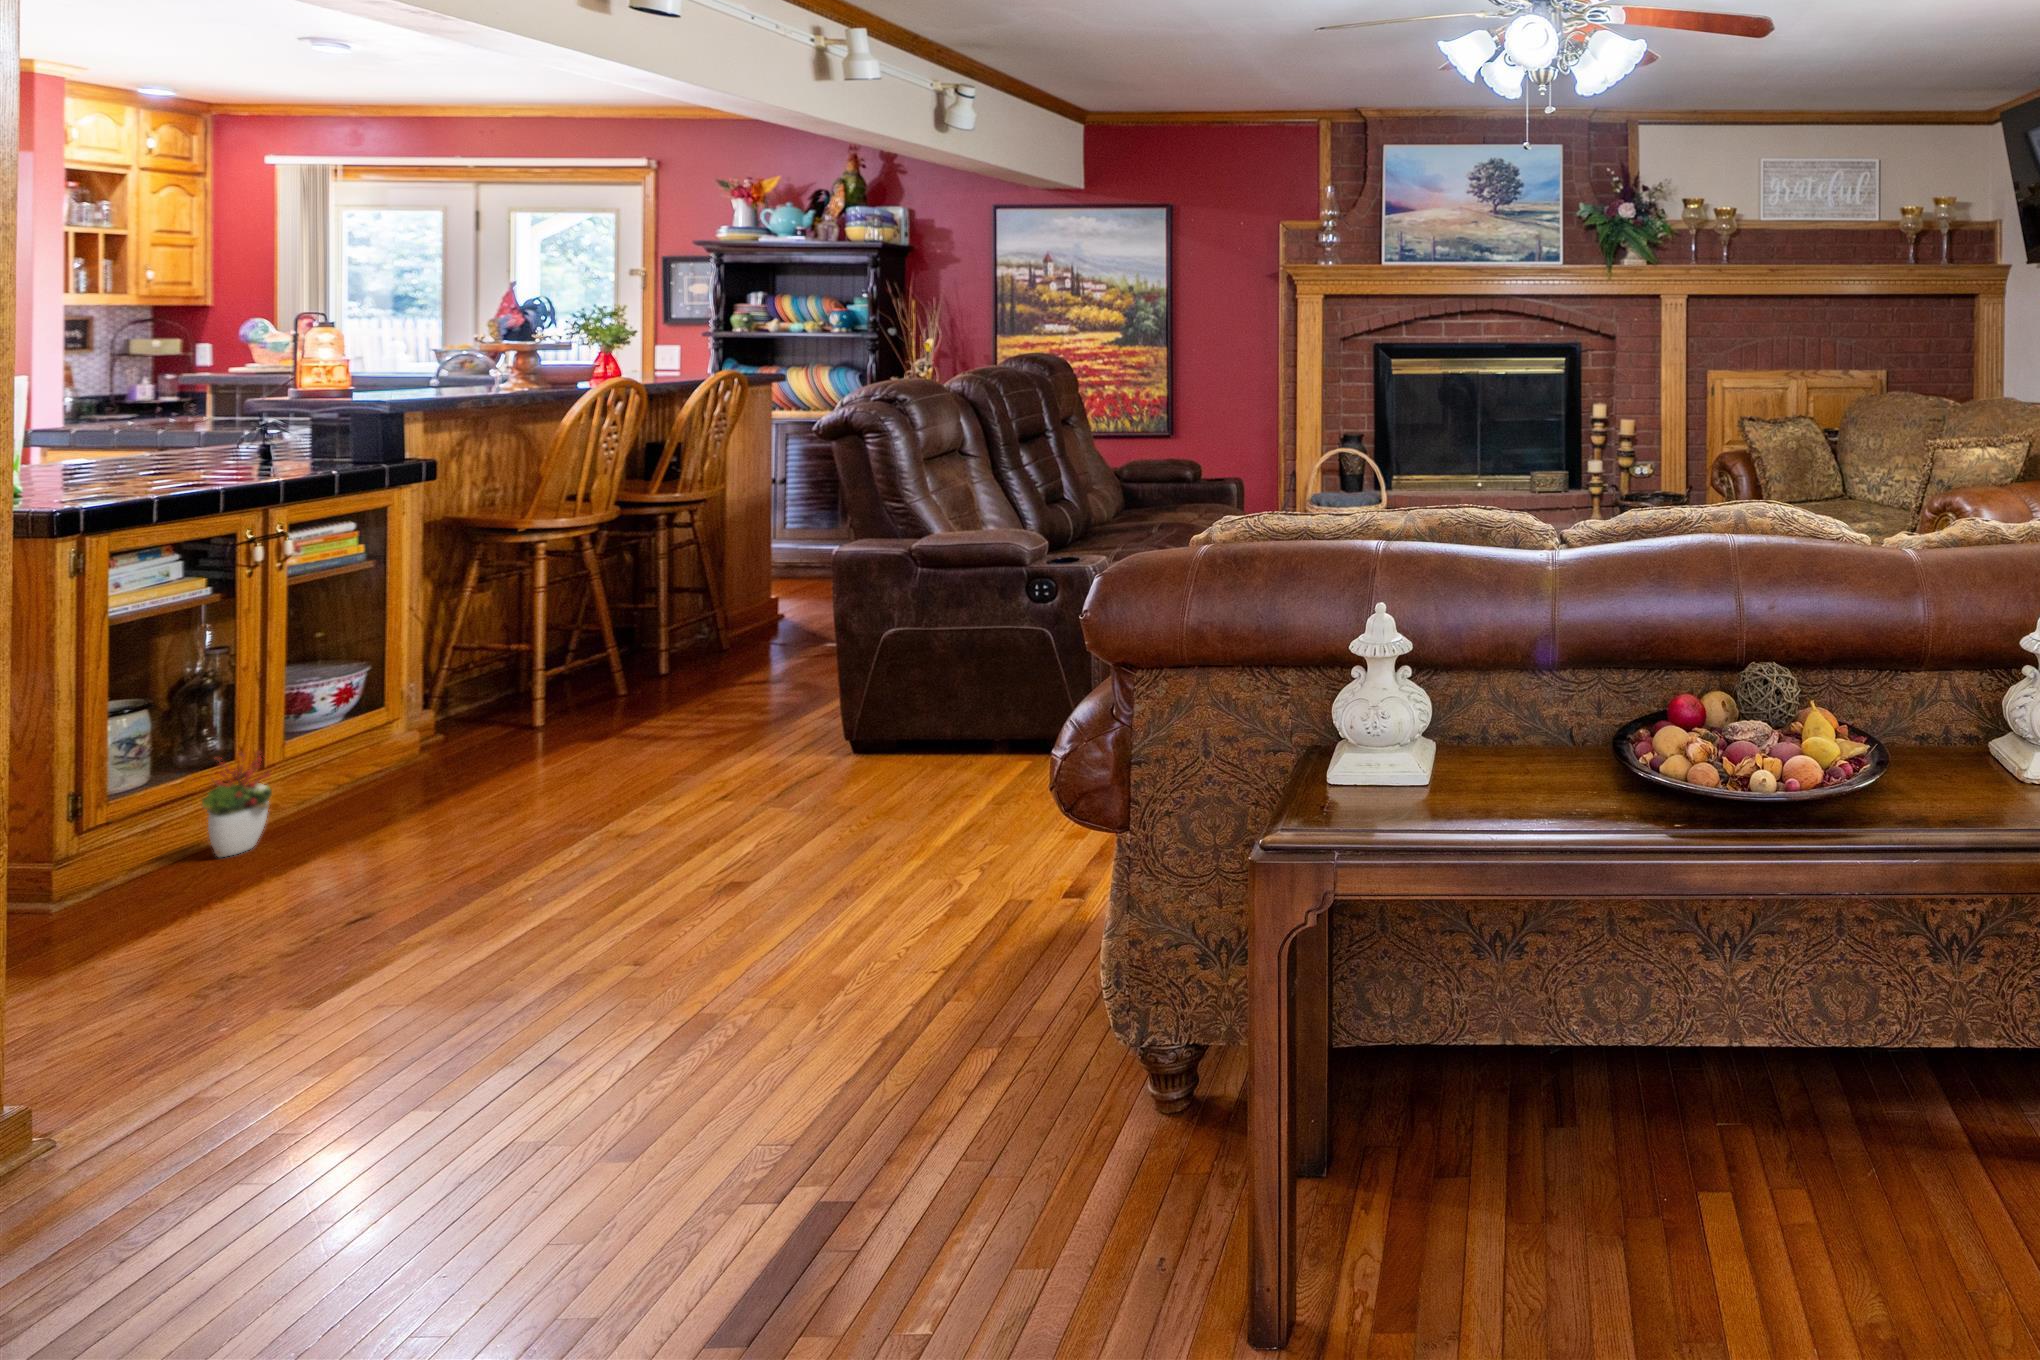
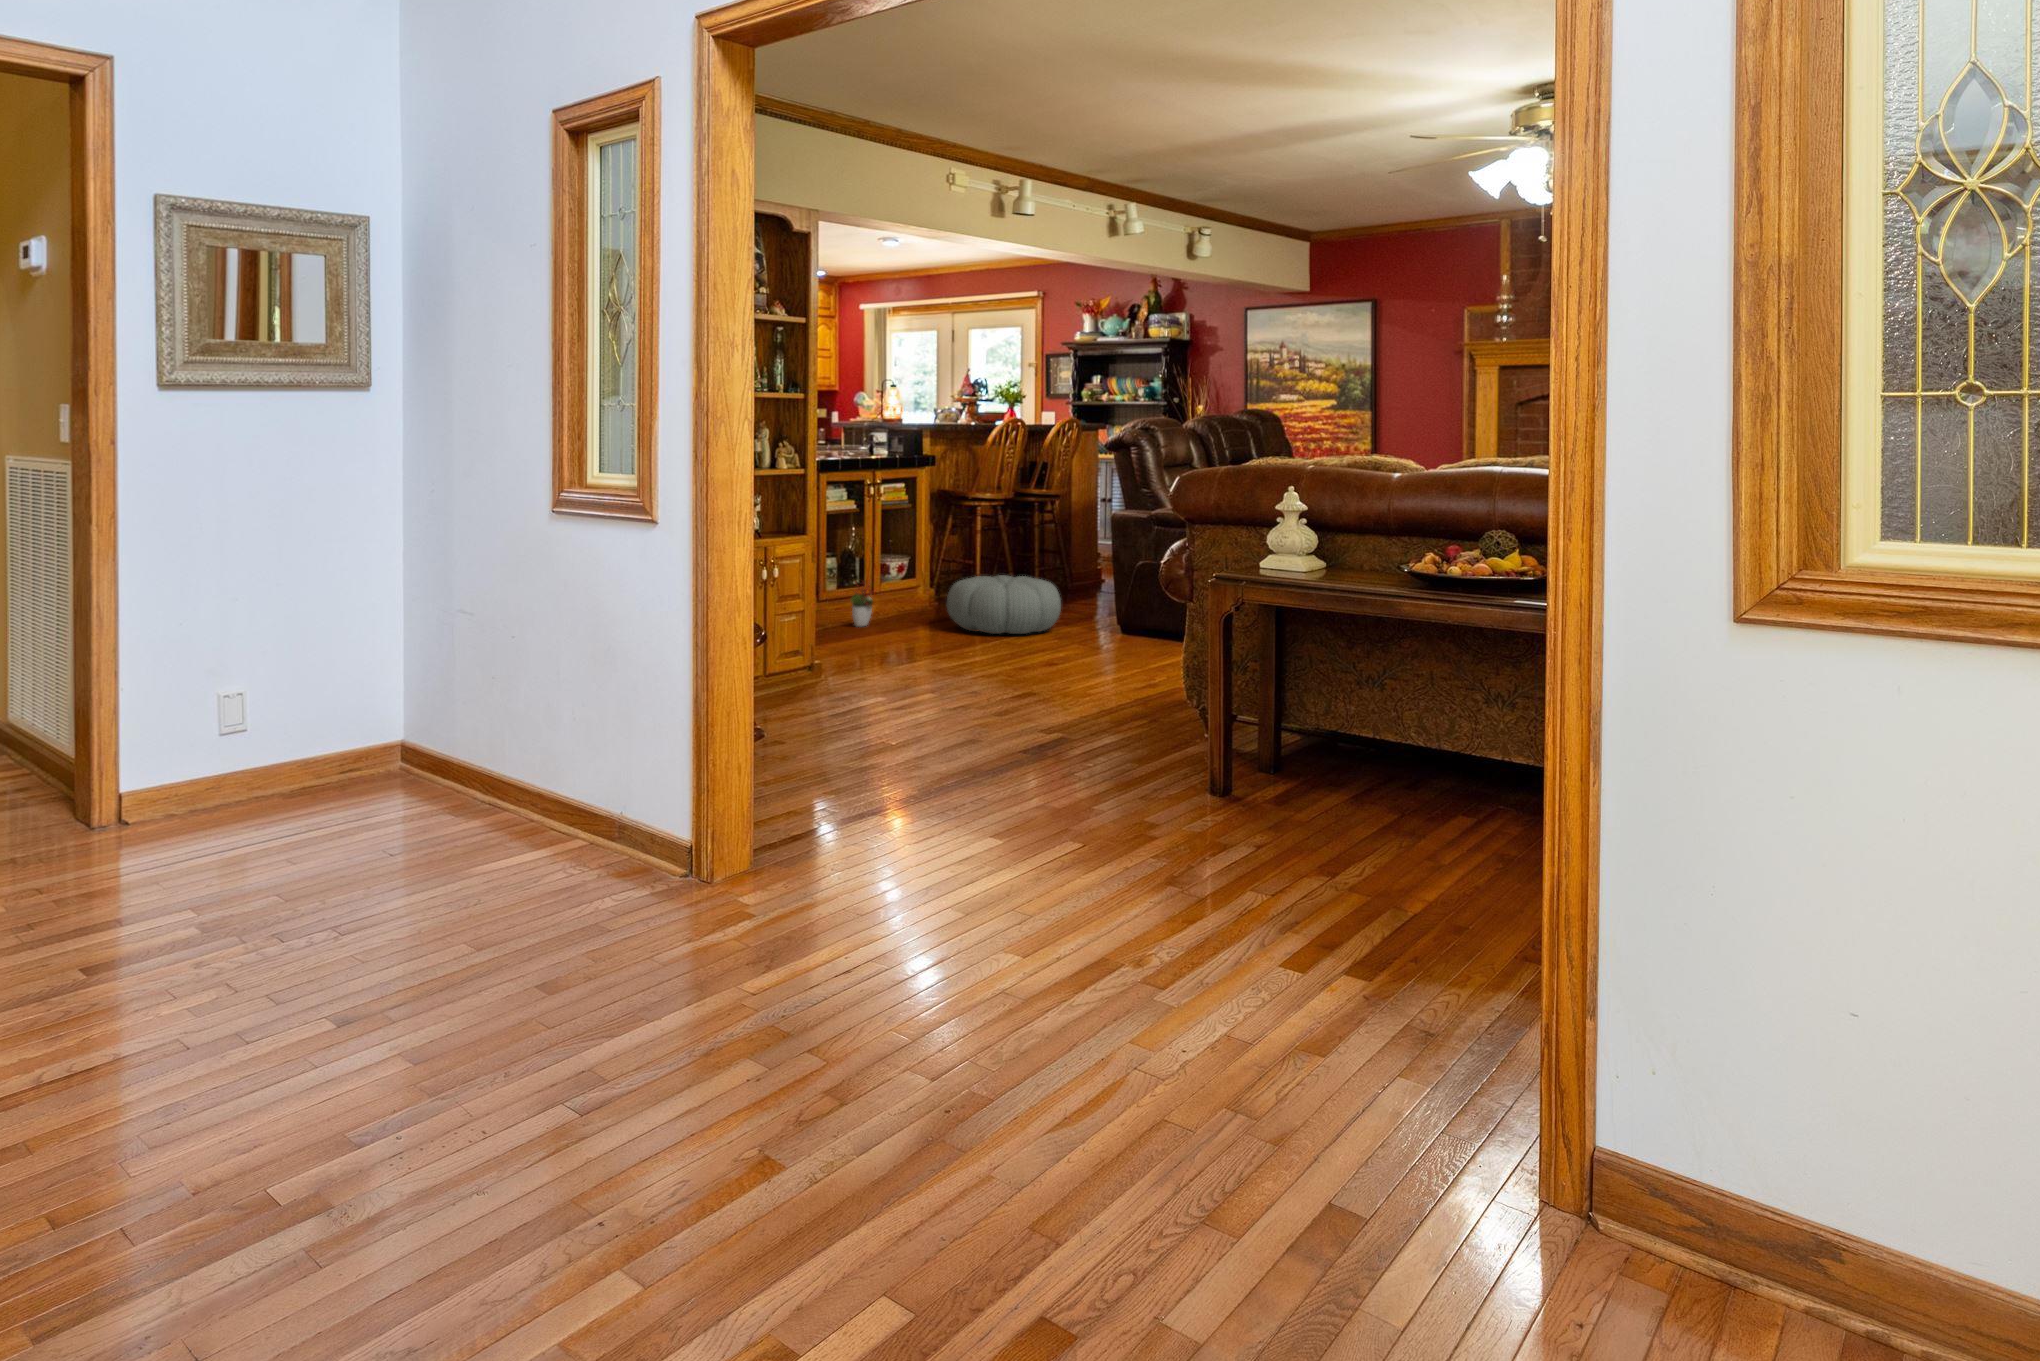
pouf: none [471,680,734,816] -> present [947,575,1061,634]

